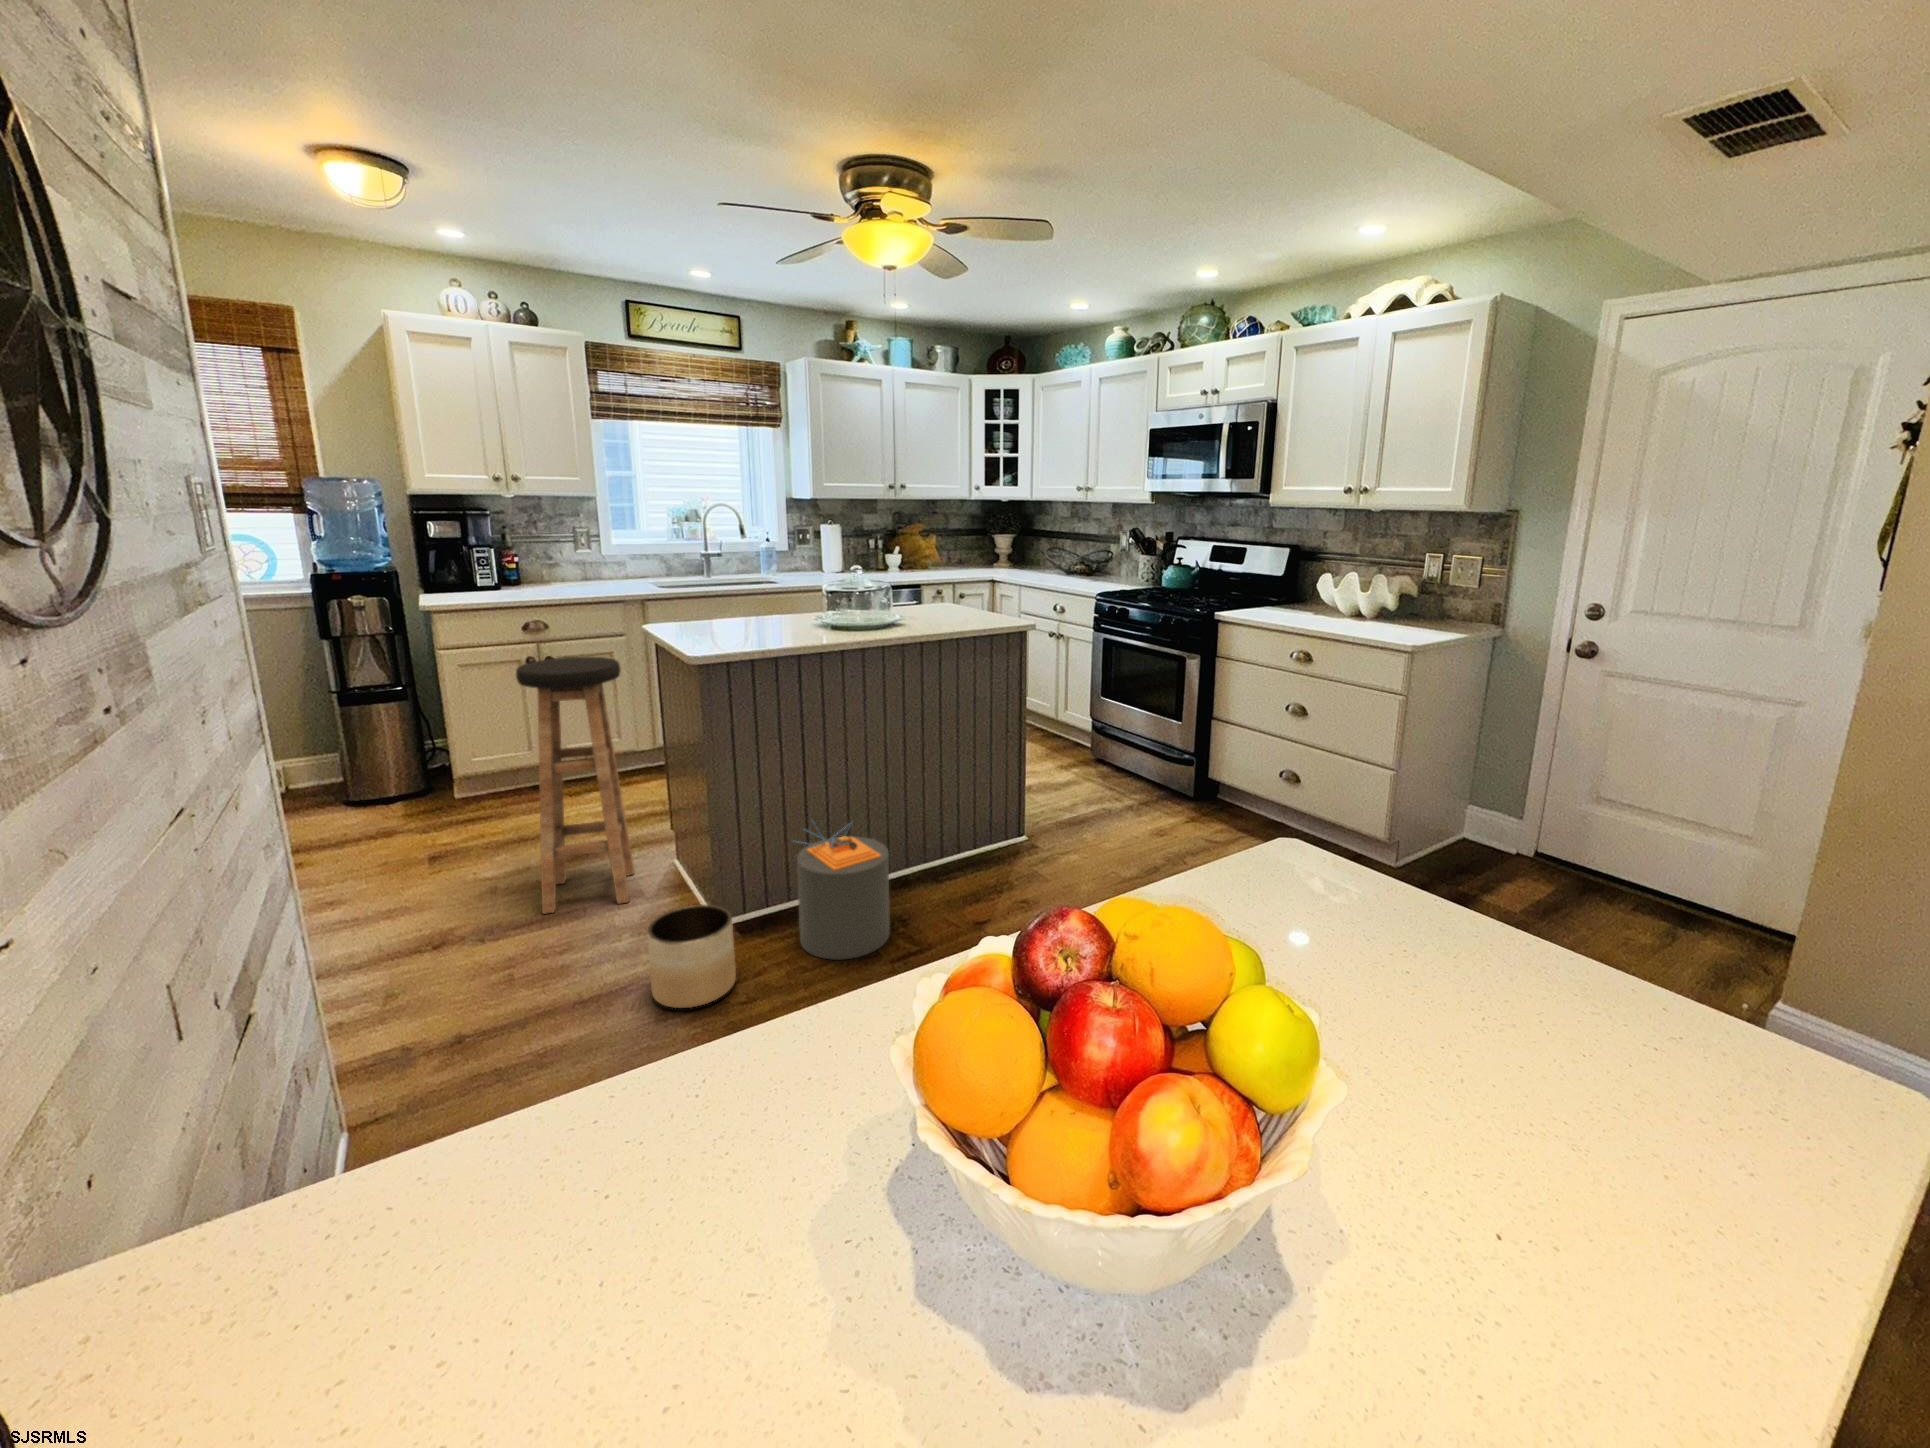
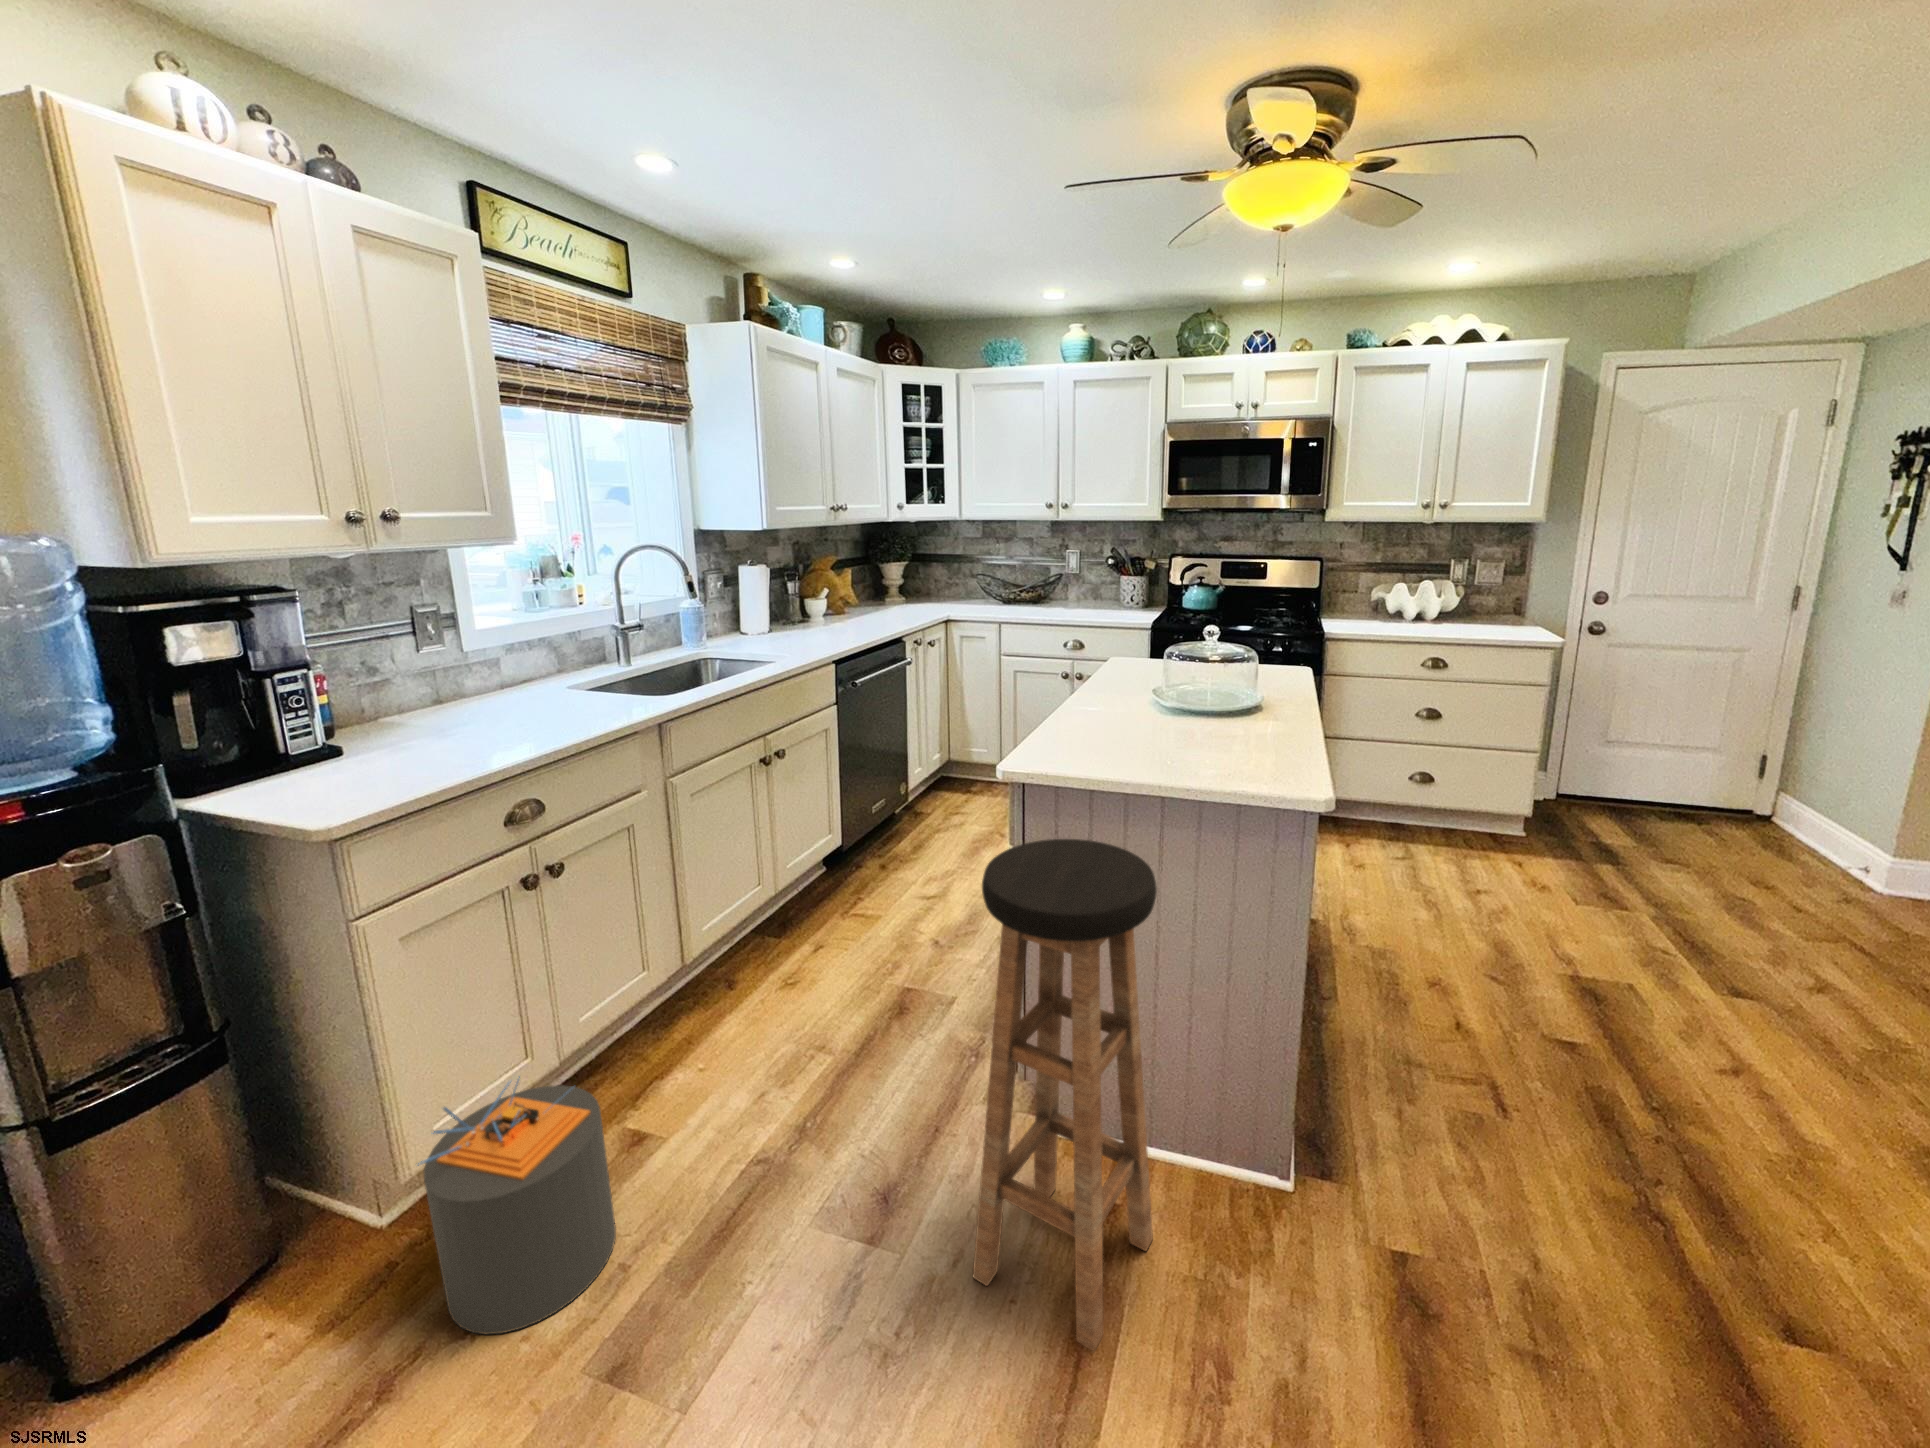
trash can: present [793,819,890,960] -> present [417,1076,616,1334]
planter: present [647,905,736,1008] -> none [1439,1163,1594,1361]

